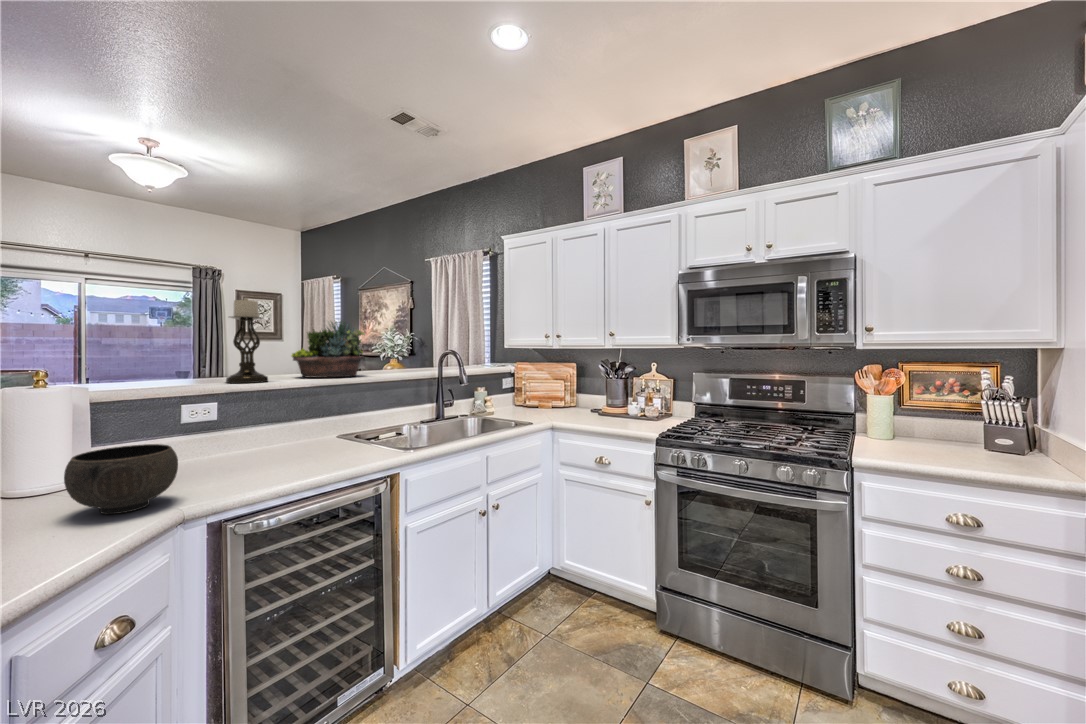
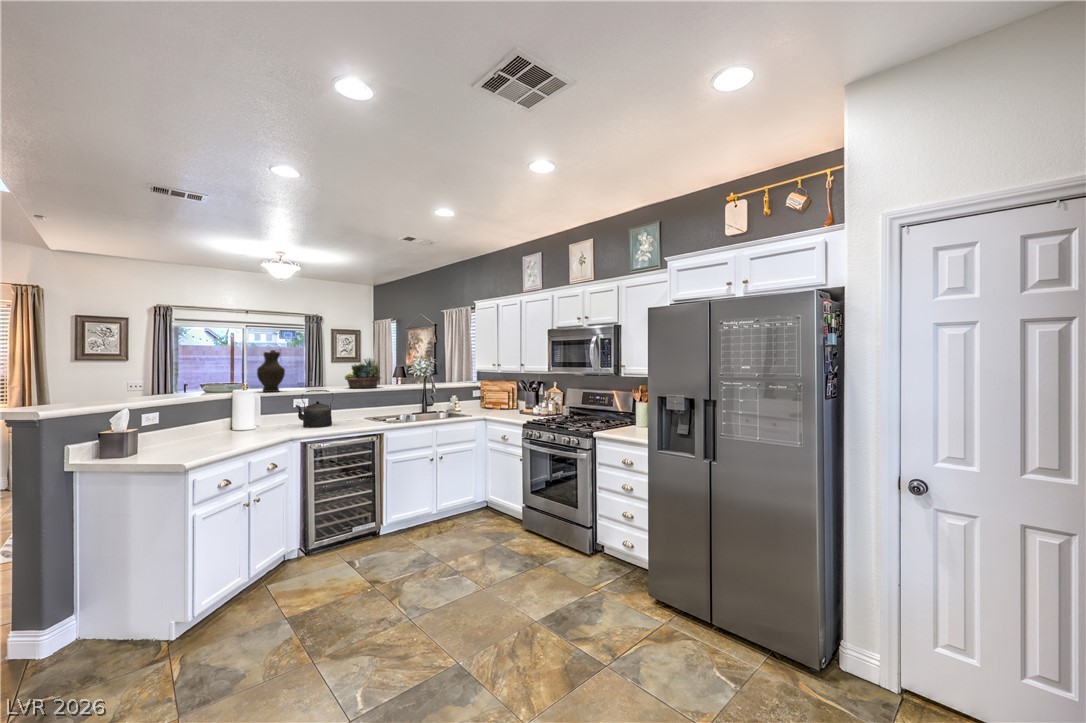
decorative vase: none [78,291,156,389] -> present [257,350,285,392]
candle holder: present [226,298,268,383] -> none [313,351,331,390]
kettle: none [186,382,280,470] -> present [296,390,333,428]
bowl: present [64,444,178,514] -> none [257,413,292,435]

